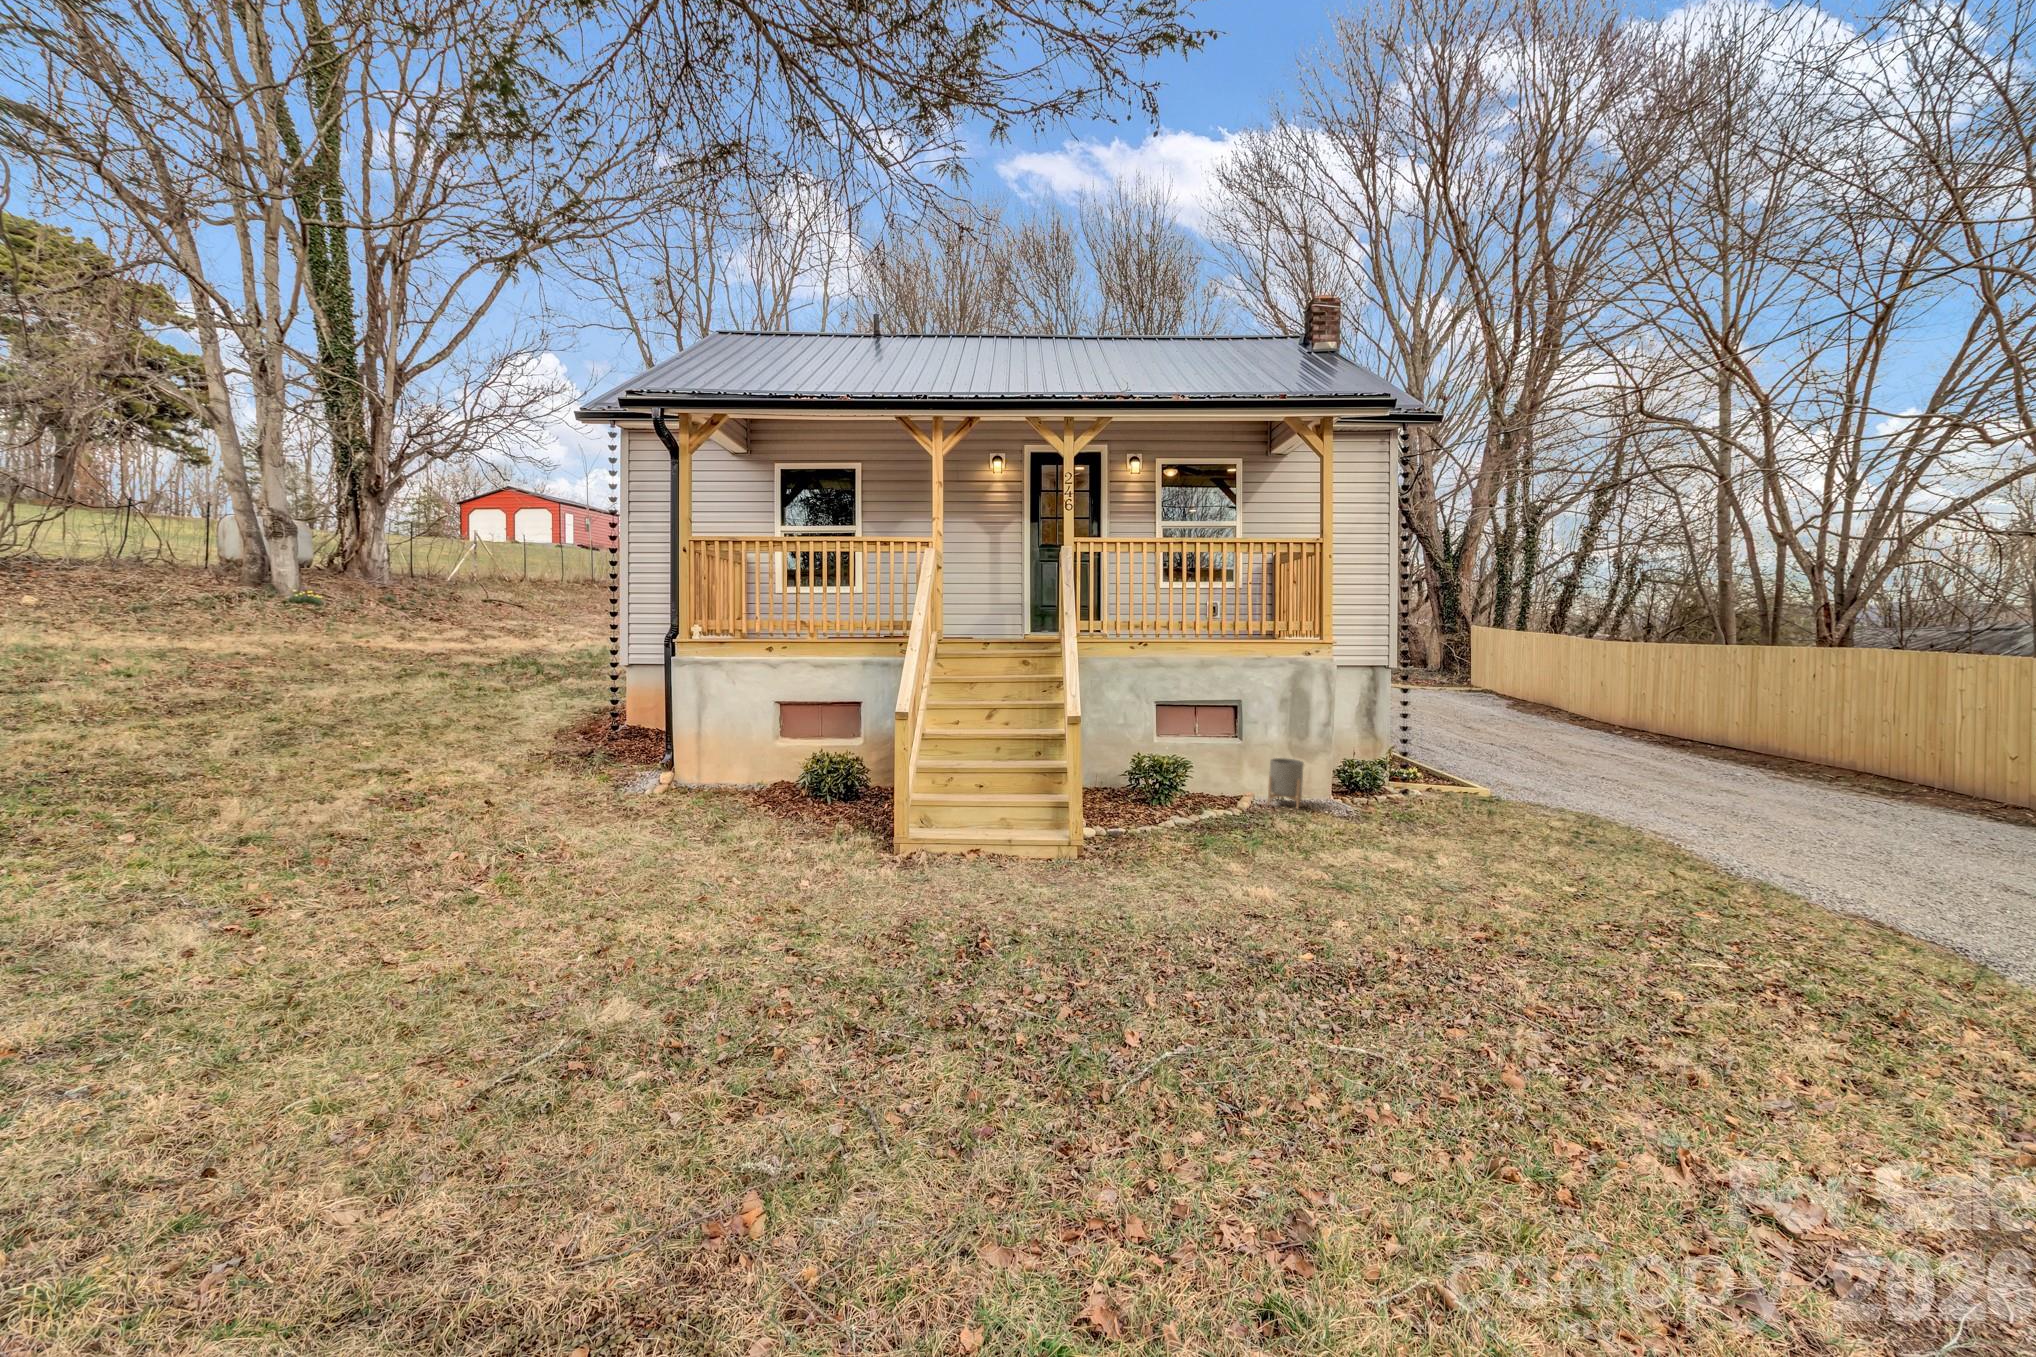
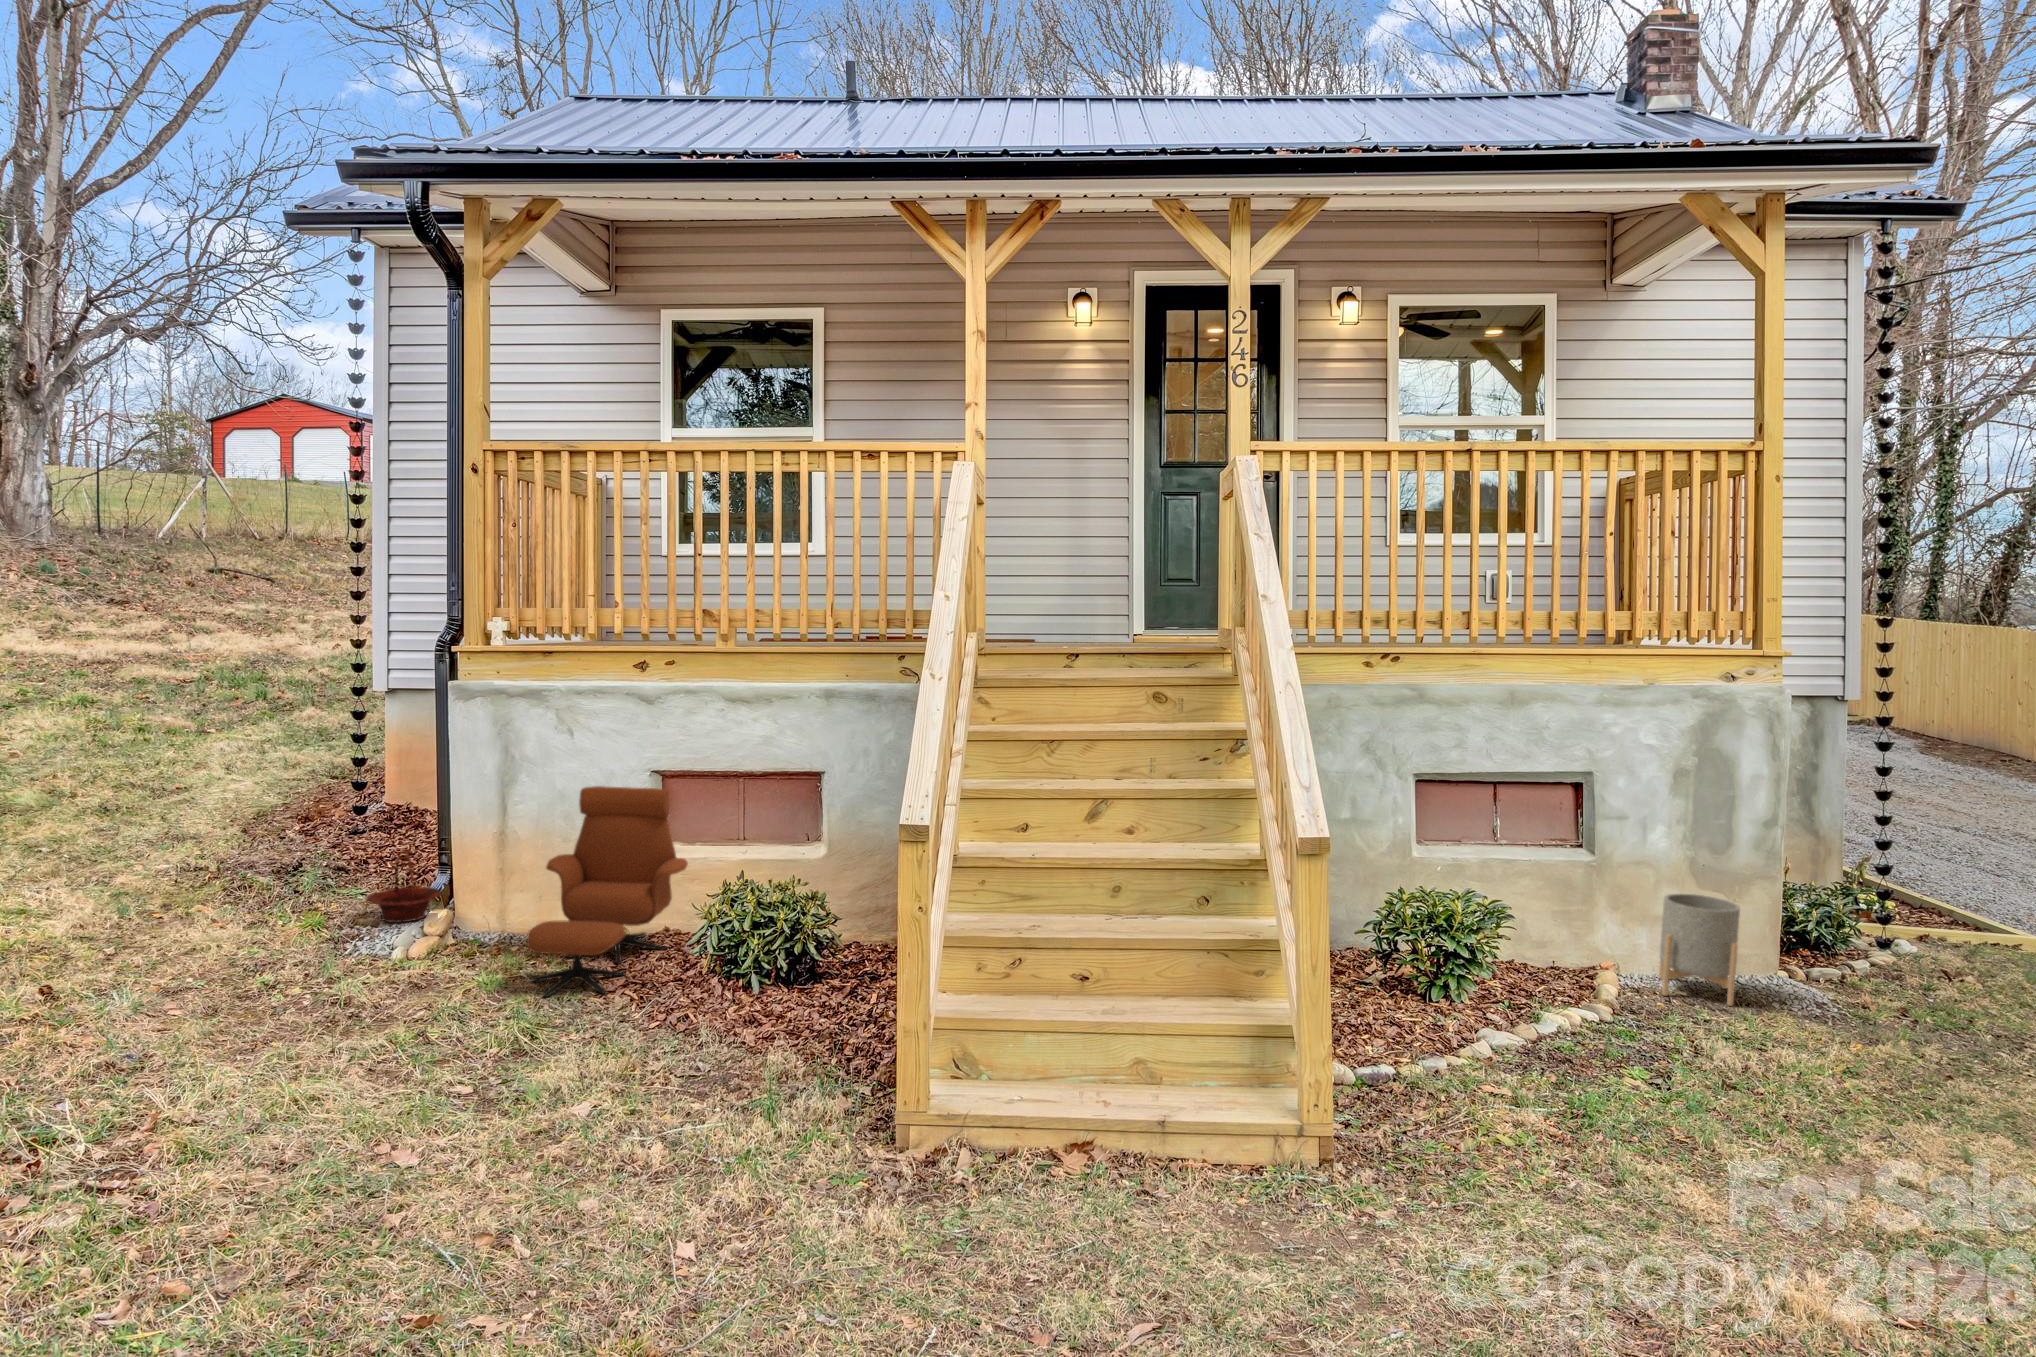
lounge chair: none [719,709,795,805] -> present [527,786,688,997]
basket: none [630,742,668,779] -> present [365,849,442,923]

